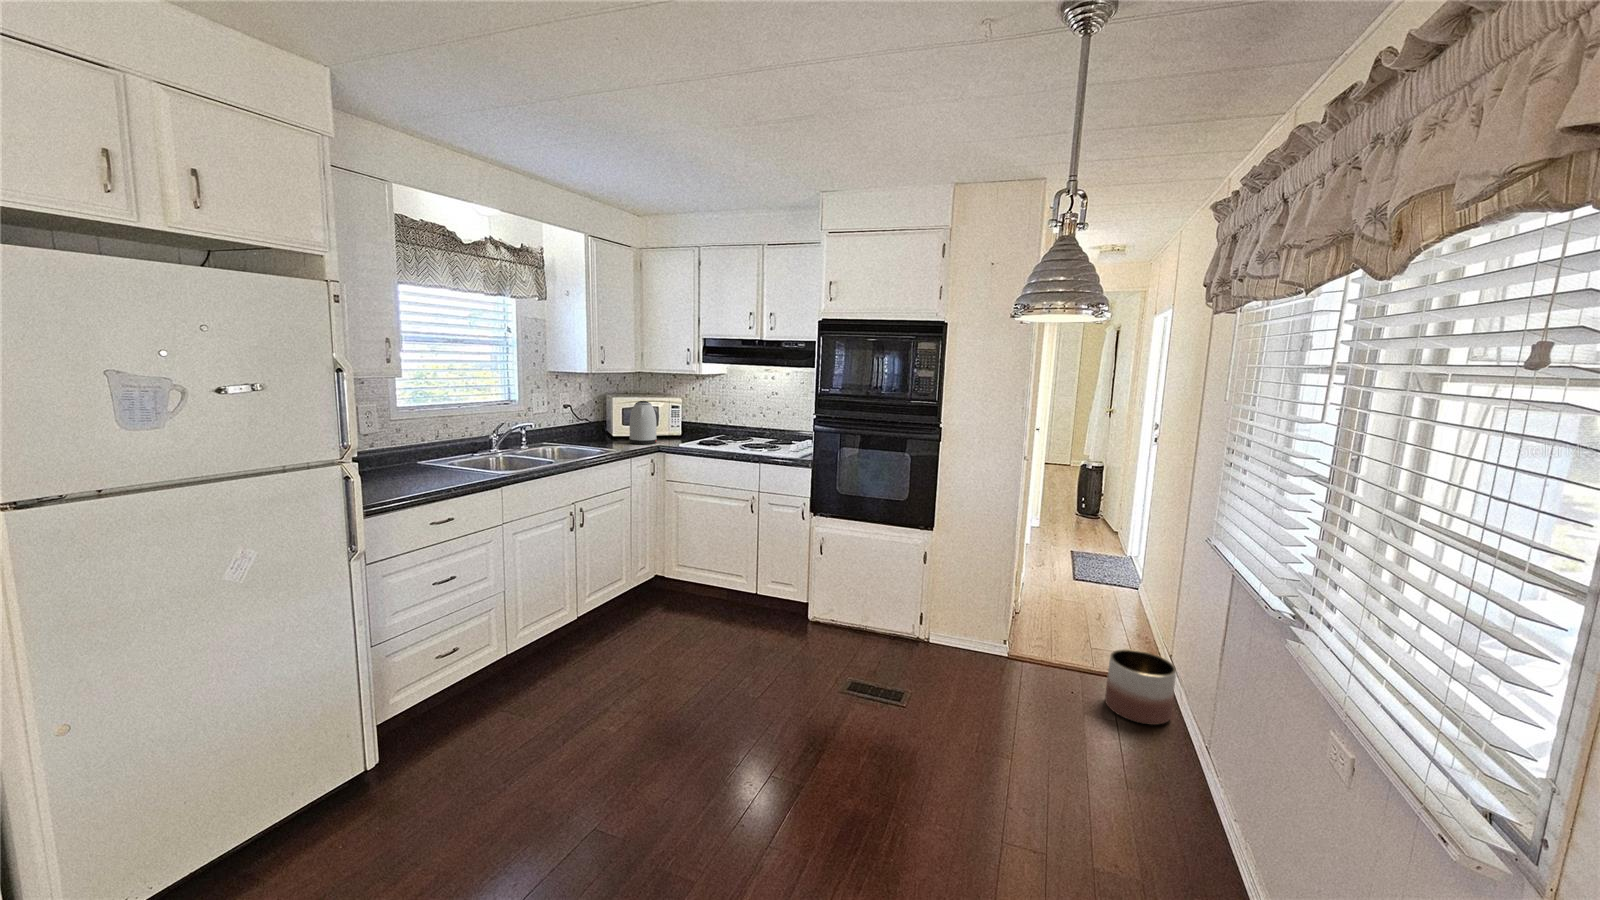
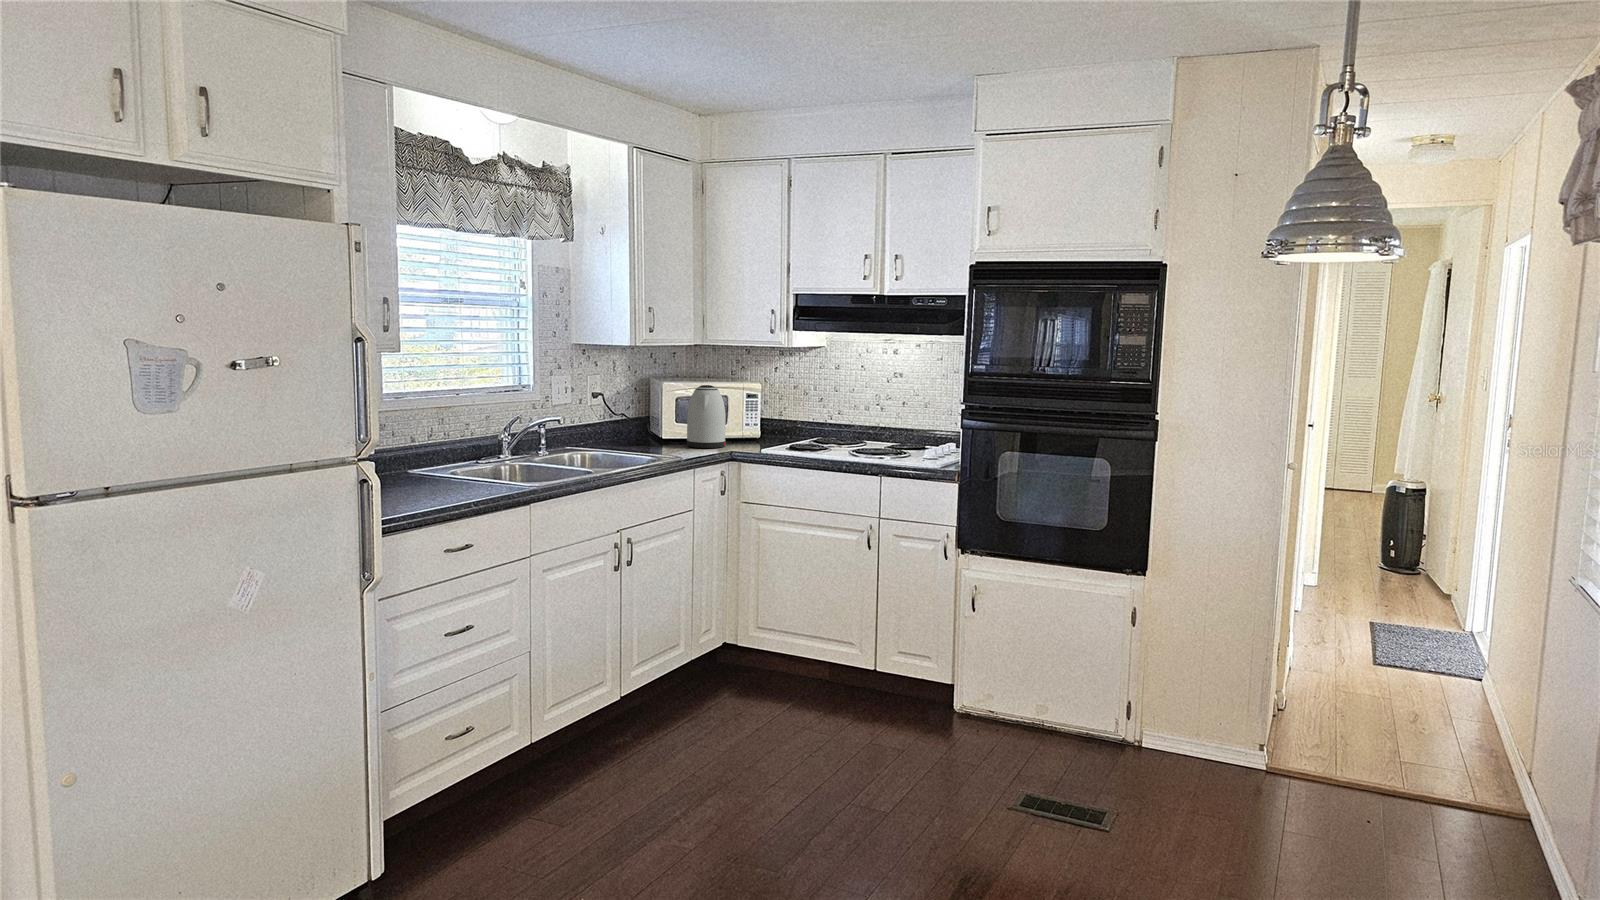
planter: present [1105,649,1176,725] -> none [1419,761,1534,875]

